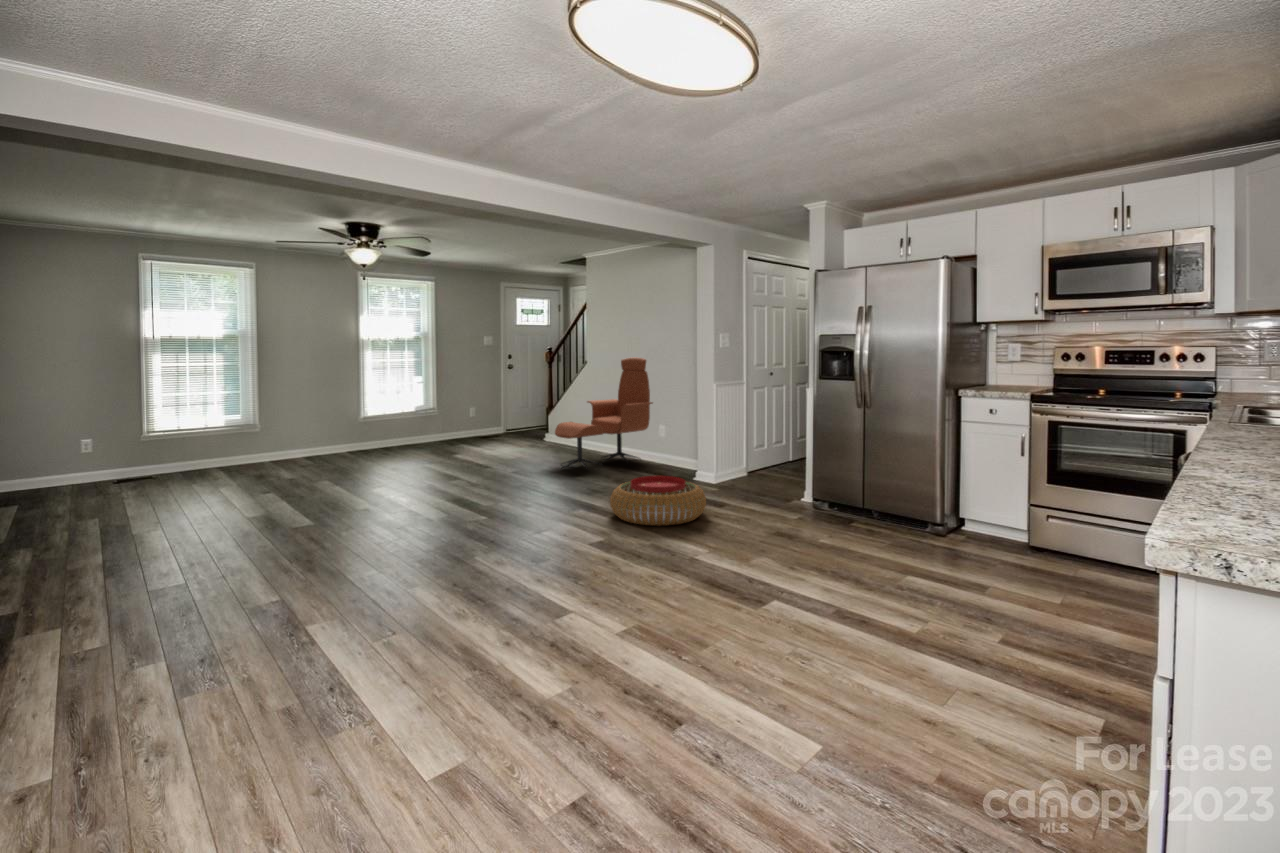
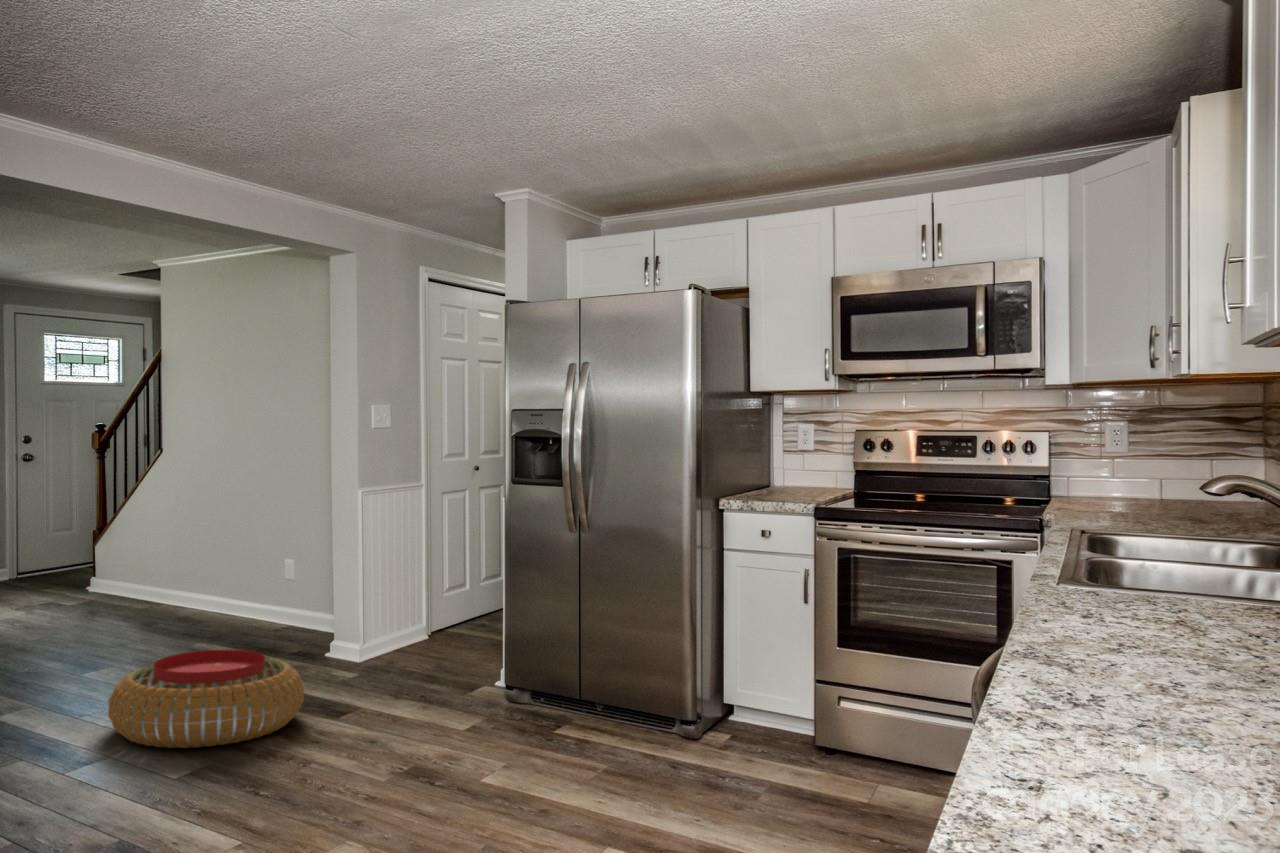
lounge chair: present [555,358,653,469] -> none [69,436,272,642]

